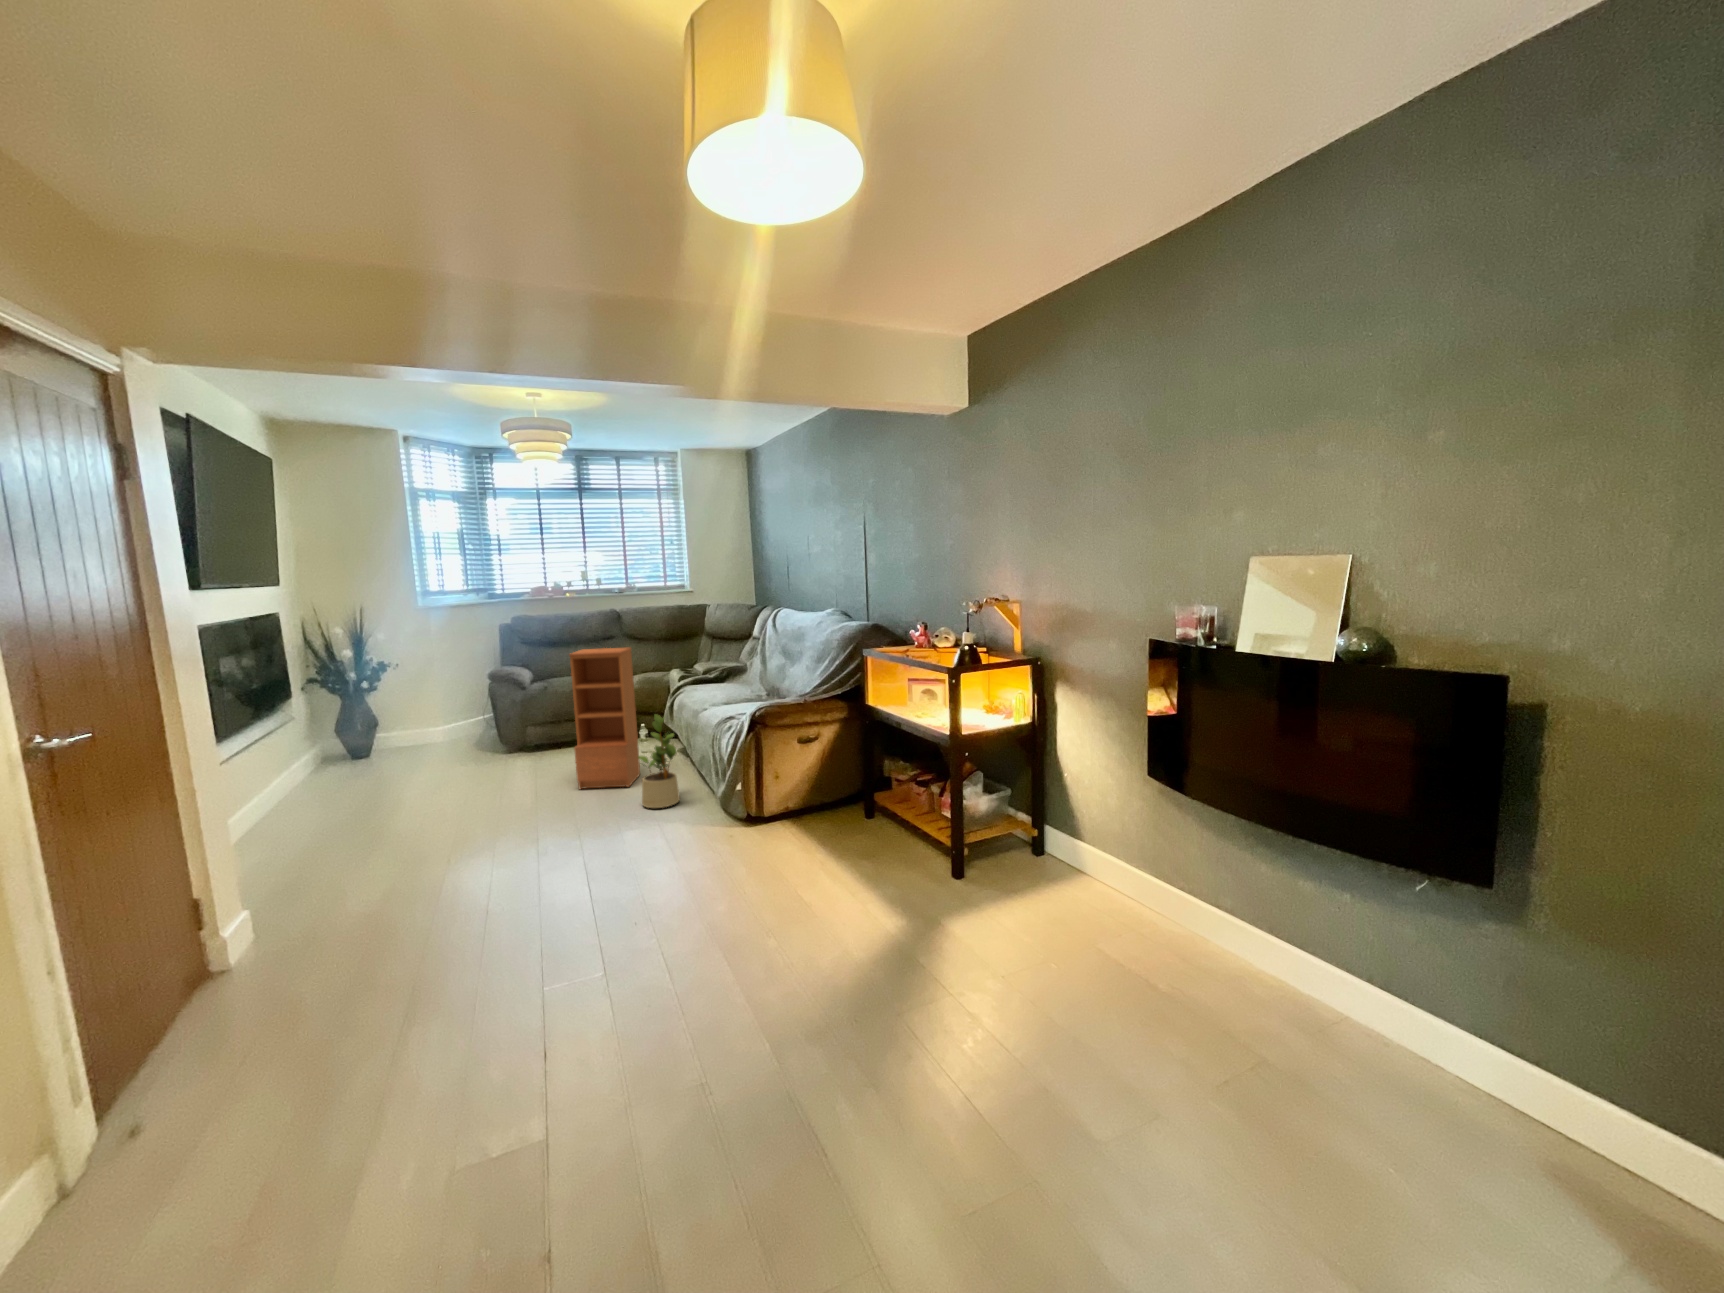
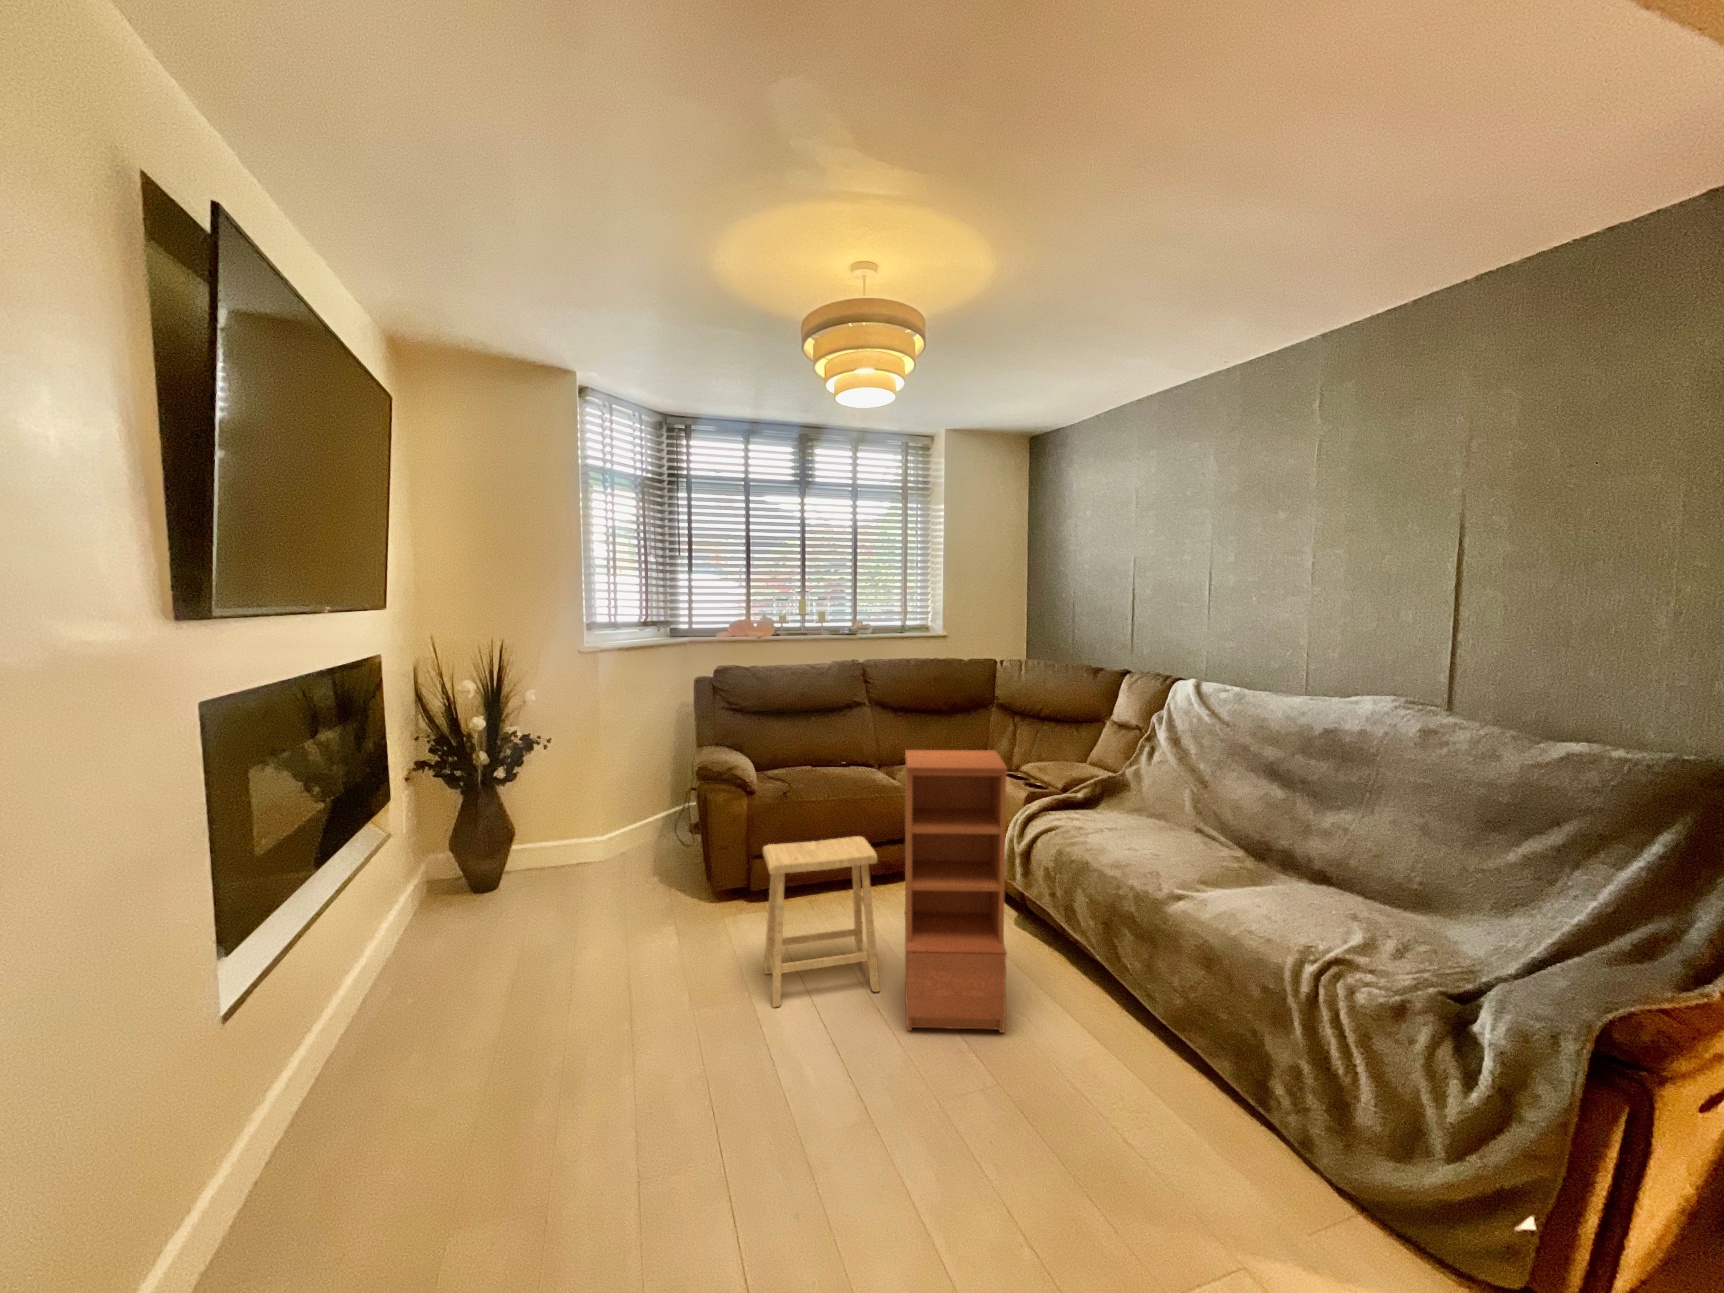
footstool: none [505,701,578,787] -> present [763,836,880,1007]
potted plant: present [638,714,680,808] -> none [1082,921,1190,1138]

